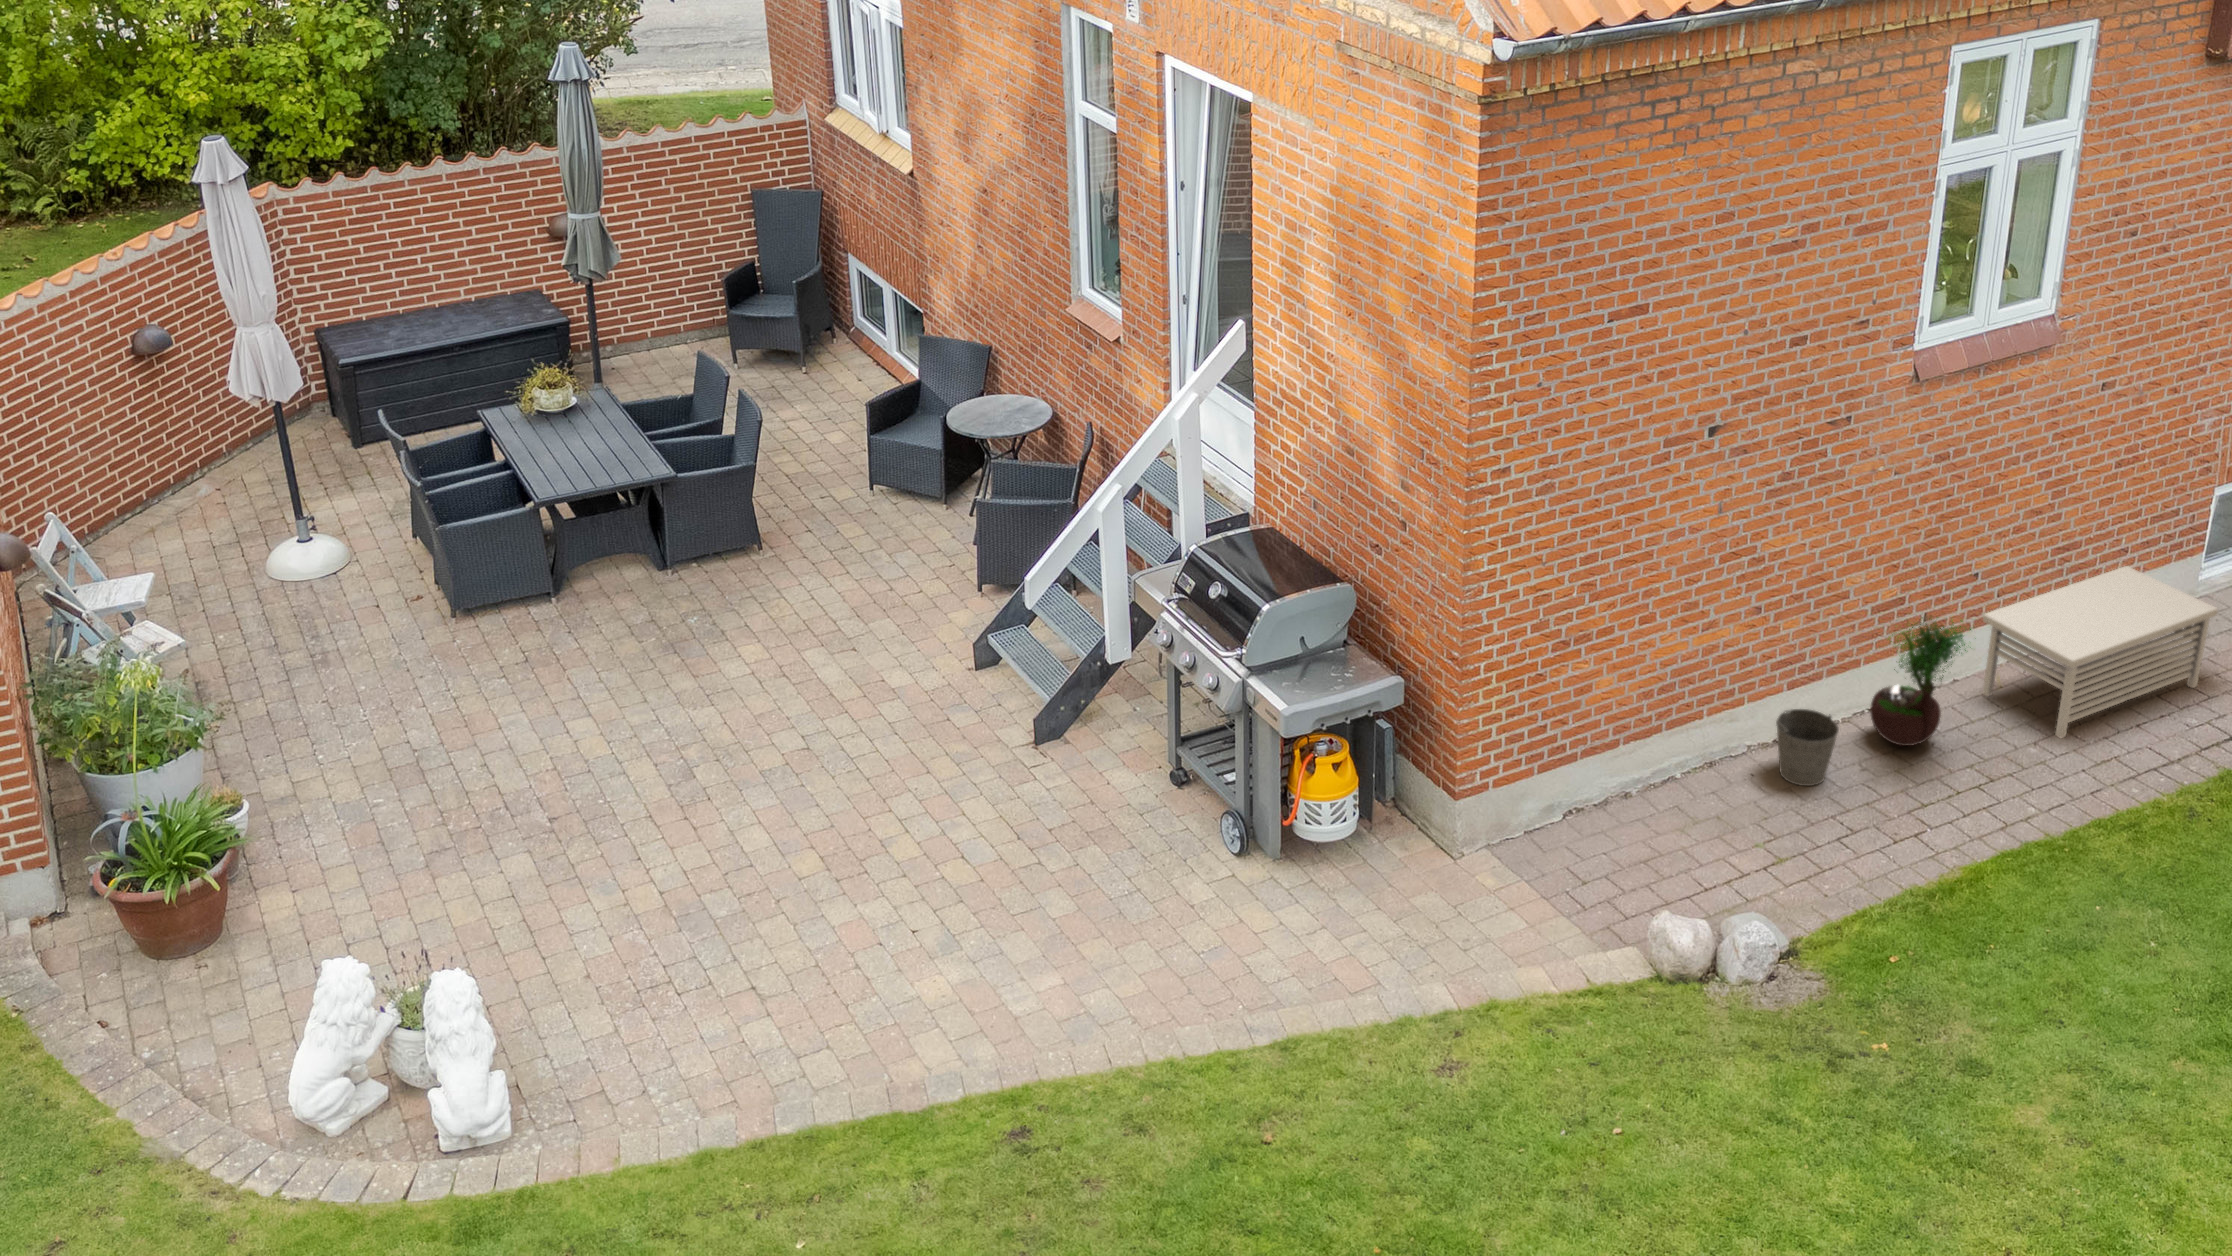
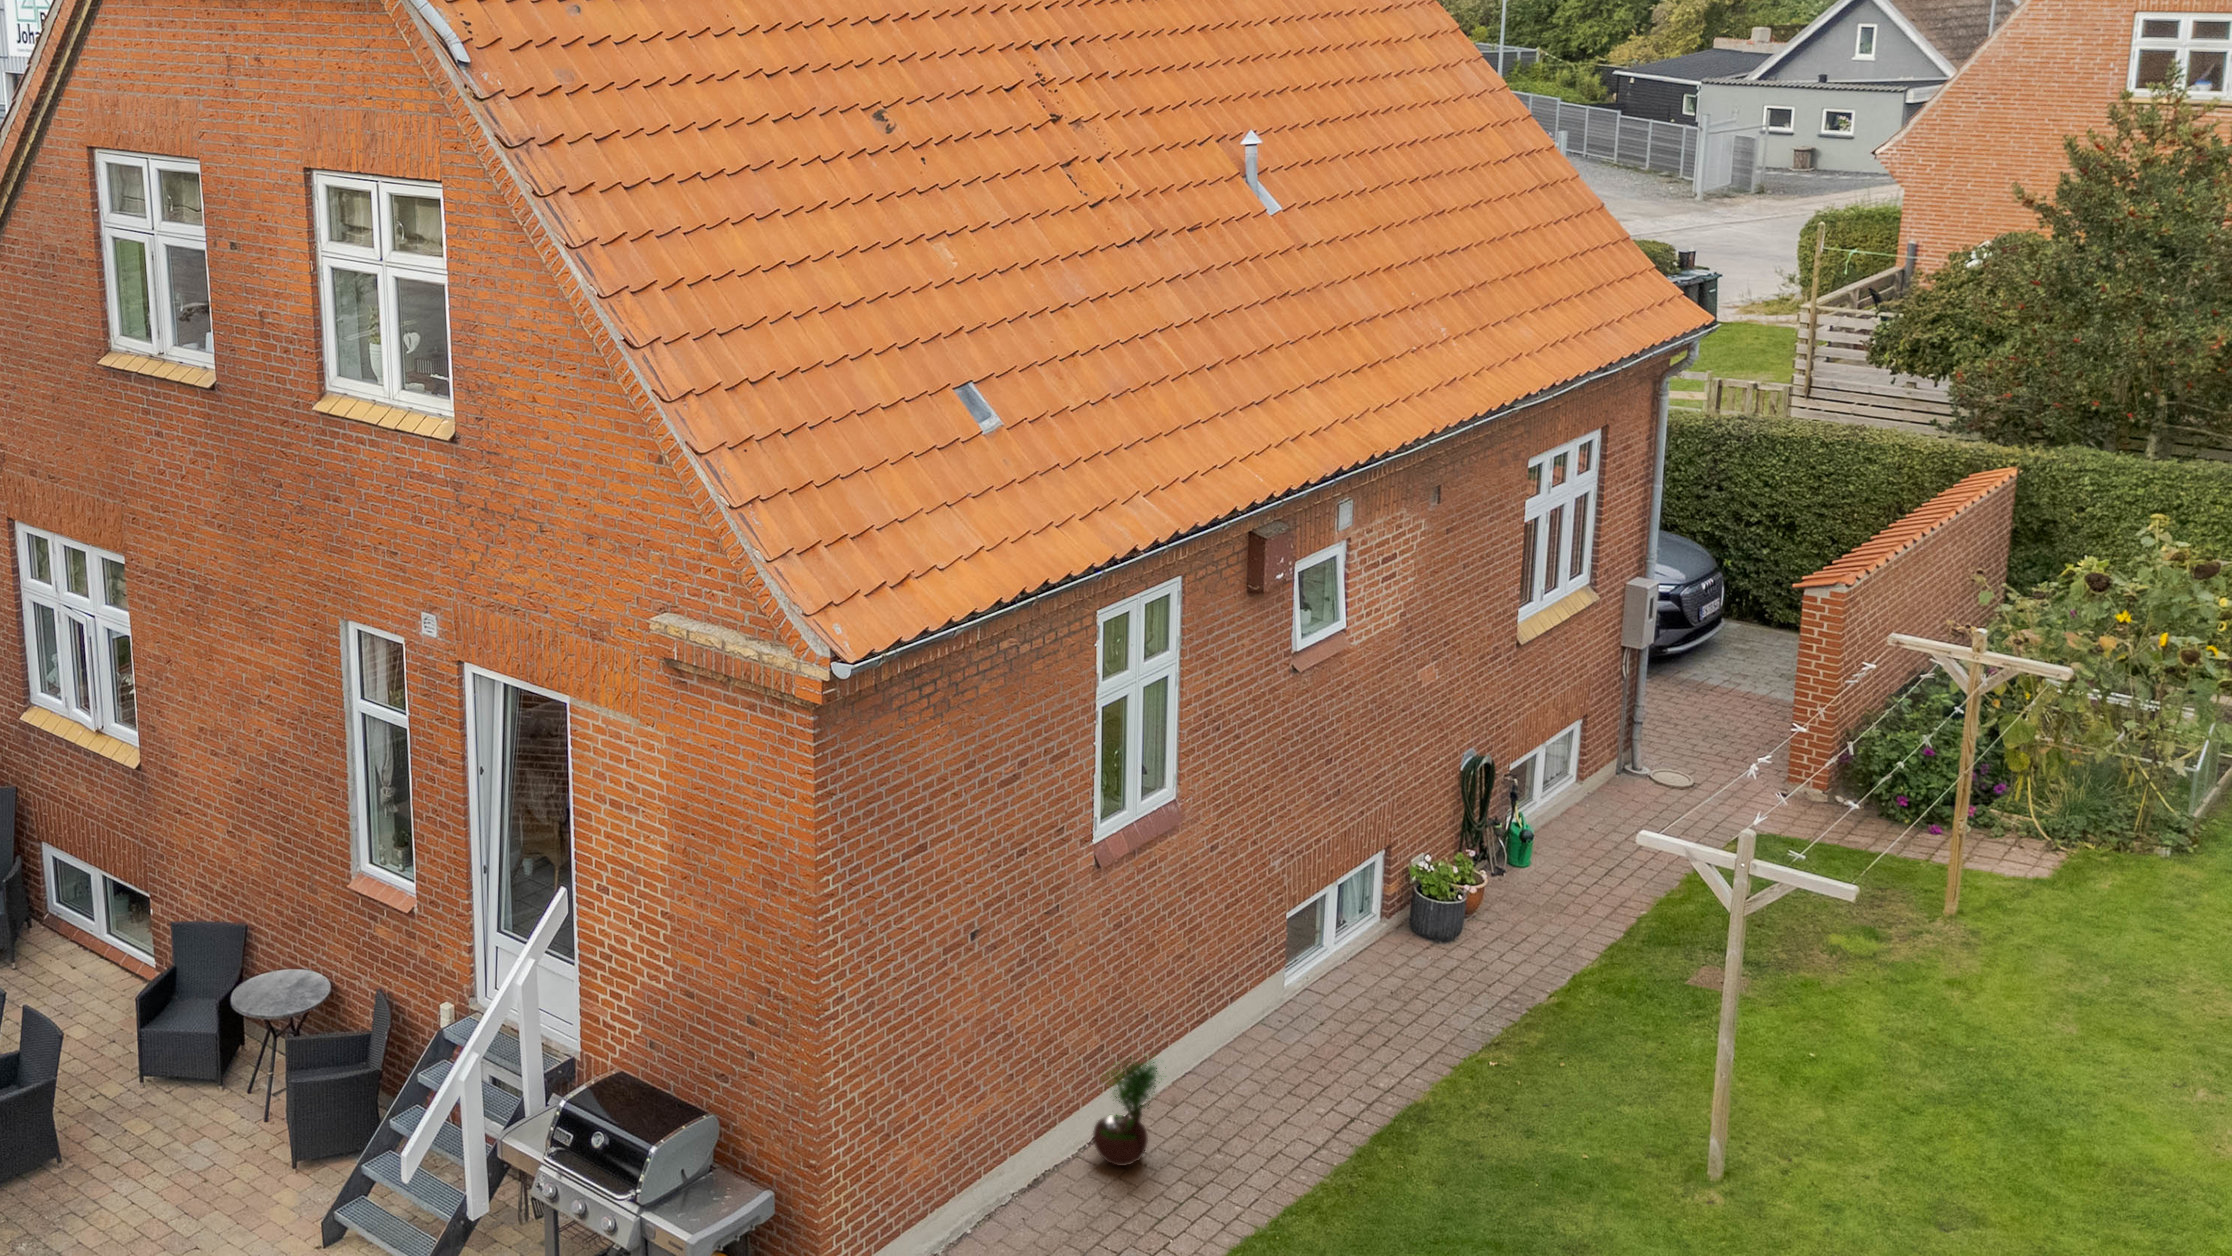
storage bench: present [1982,566,2218,738] -> none [1157,985,1317,1137]
bucket: present [1776,709,1839,786] -> none [1033,1149,1083,1215]

